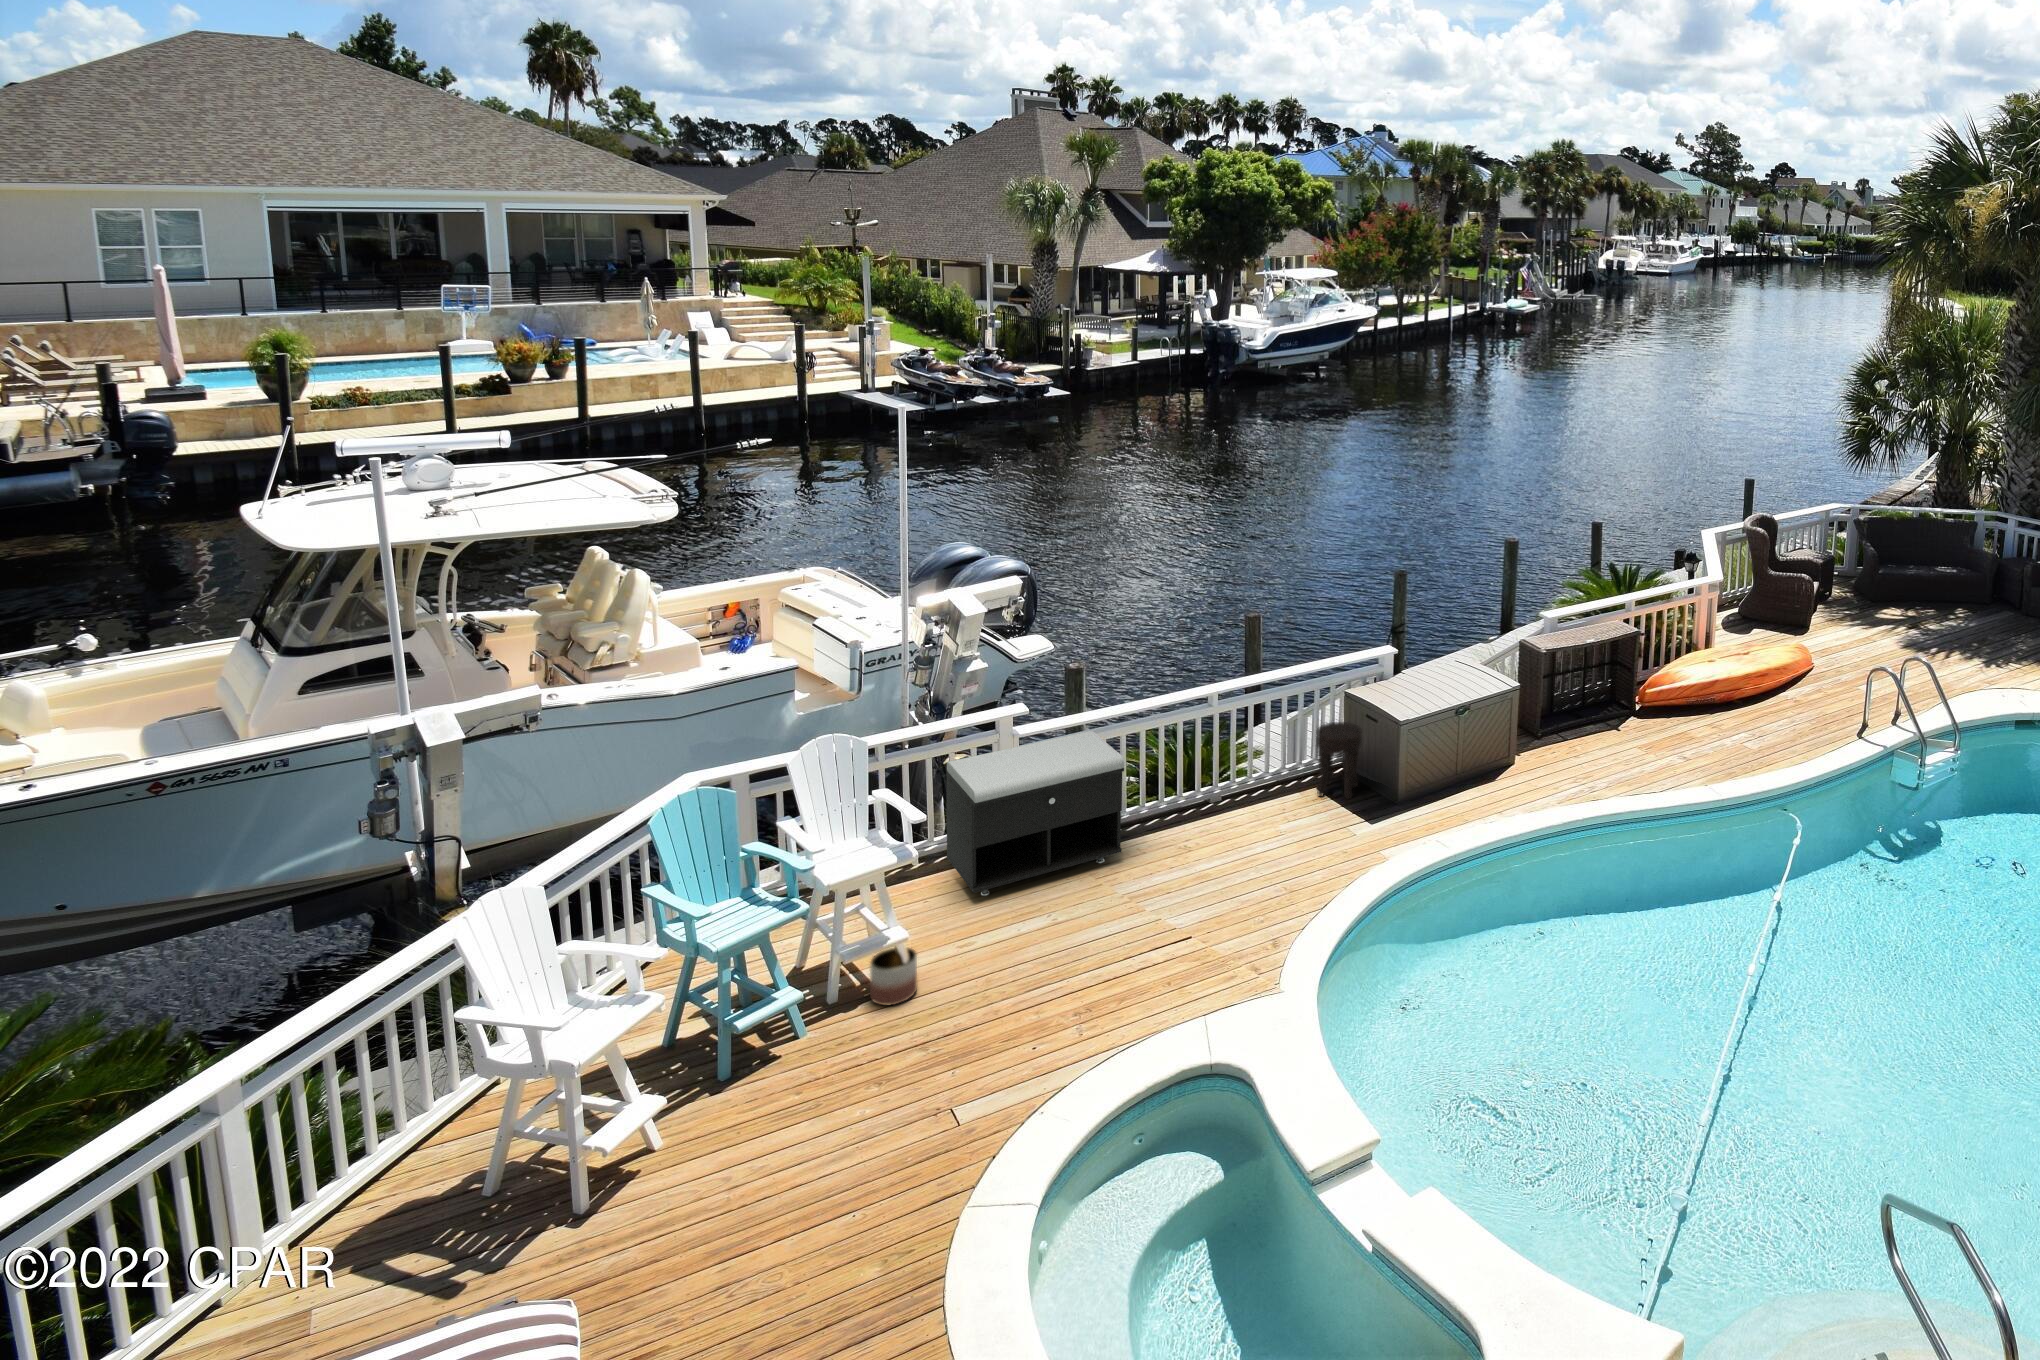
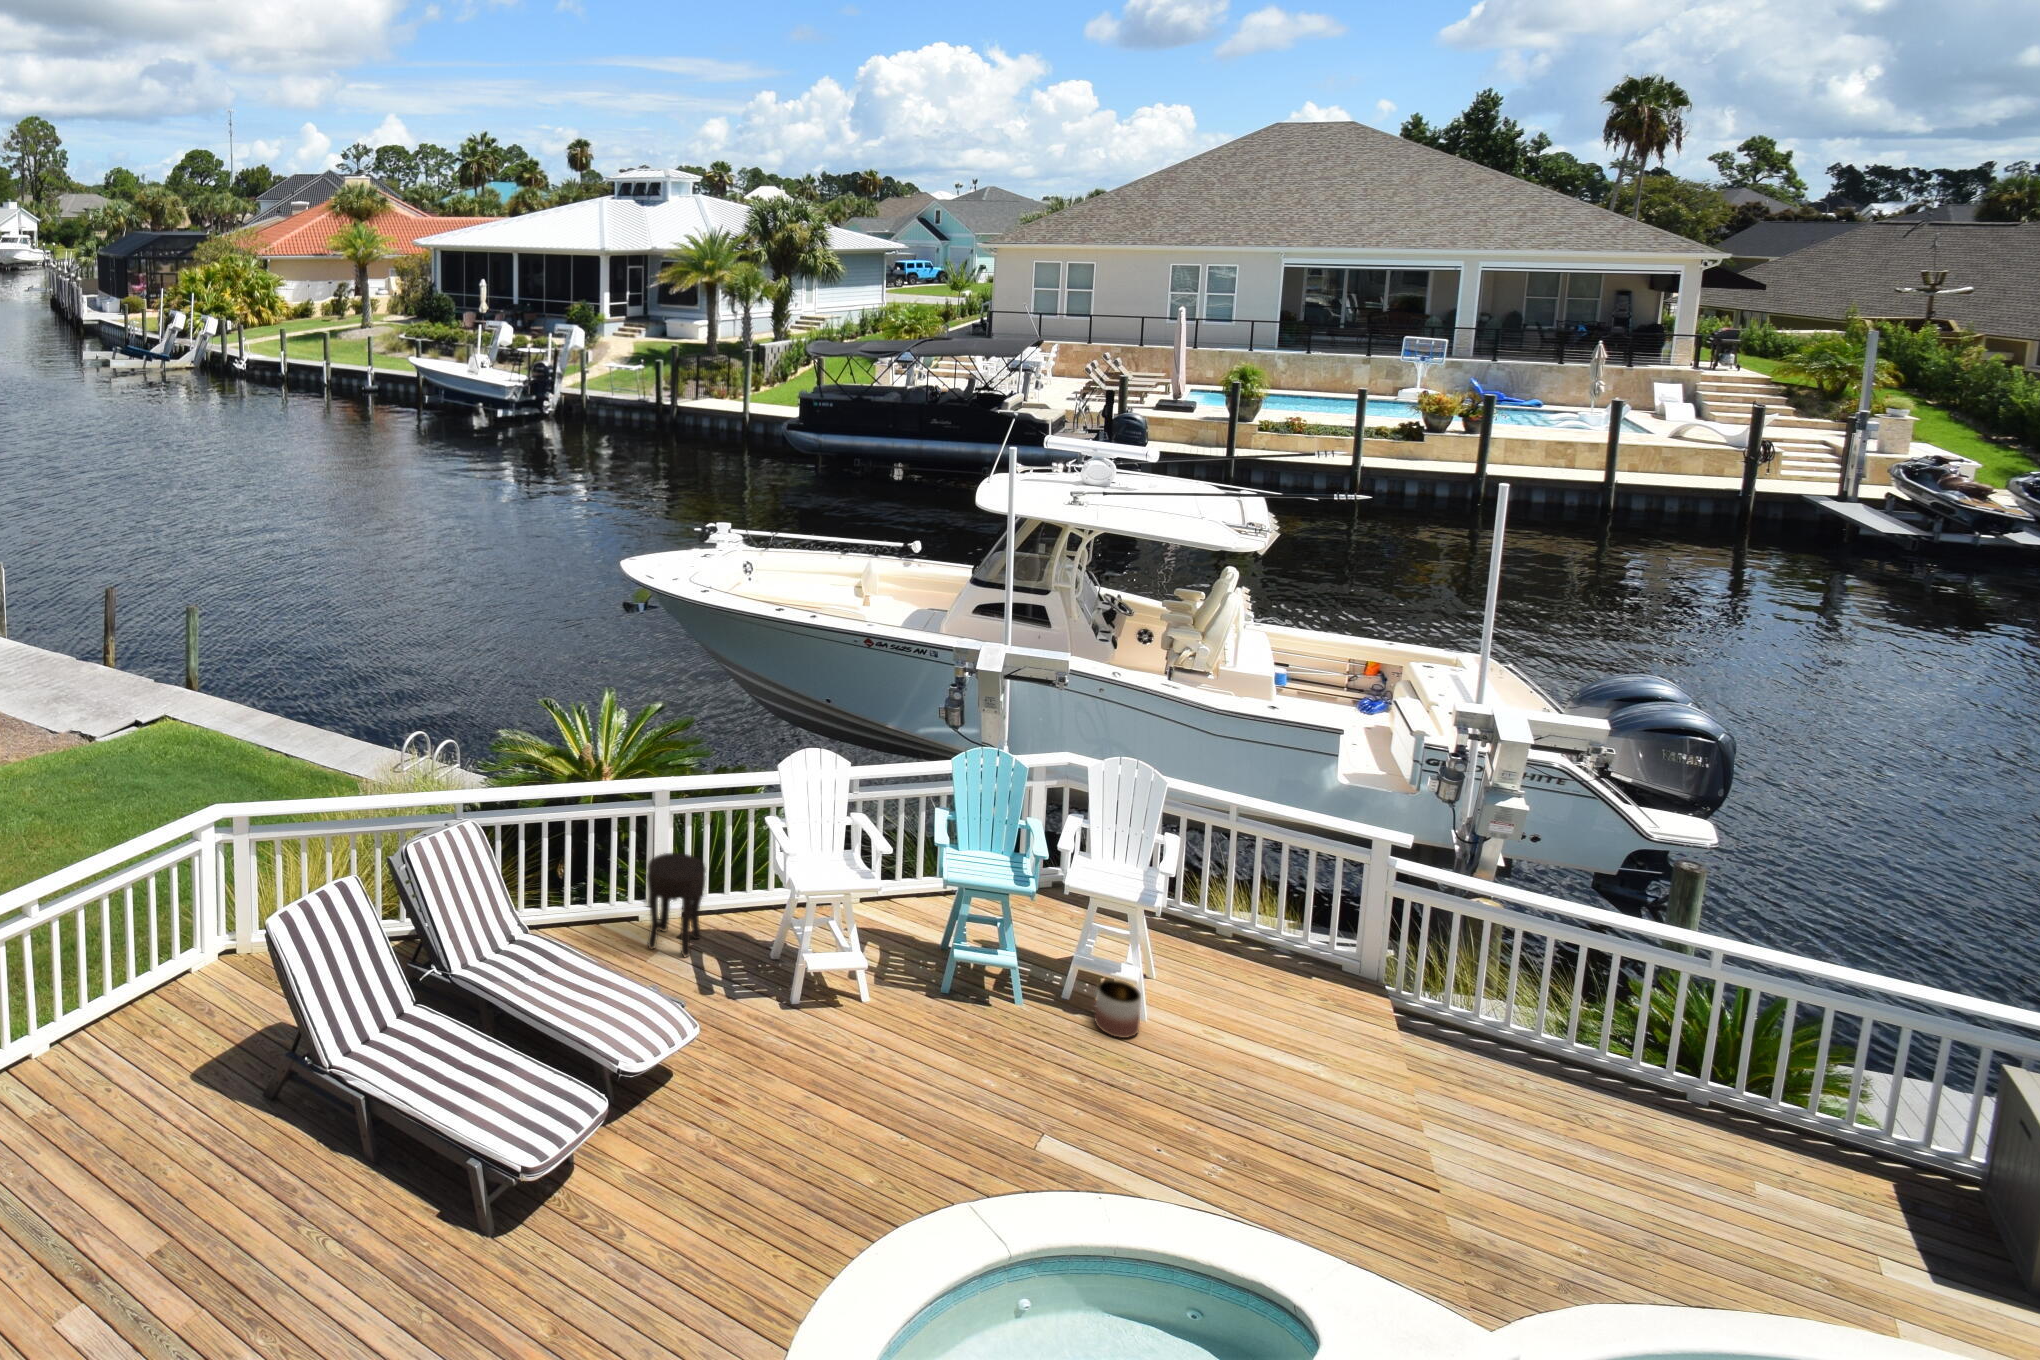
side table: present [1316,722,1362,799] -> present [647,853,706,957]
storage bench: present [947,731,1124,896] -> none [1267,852,1480,1059]

